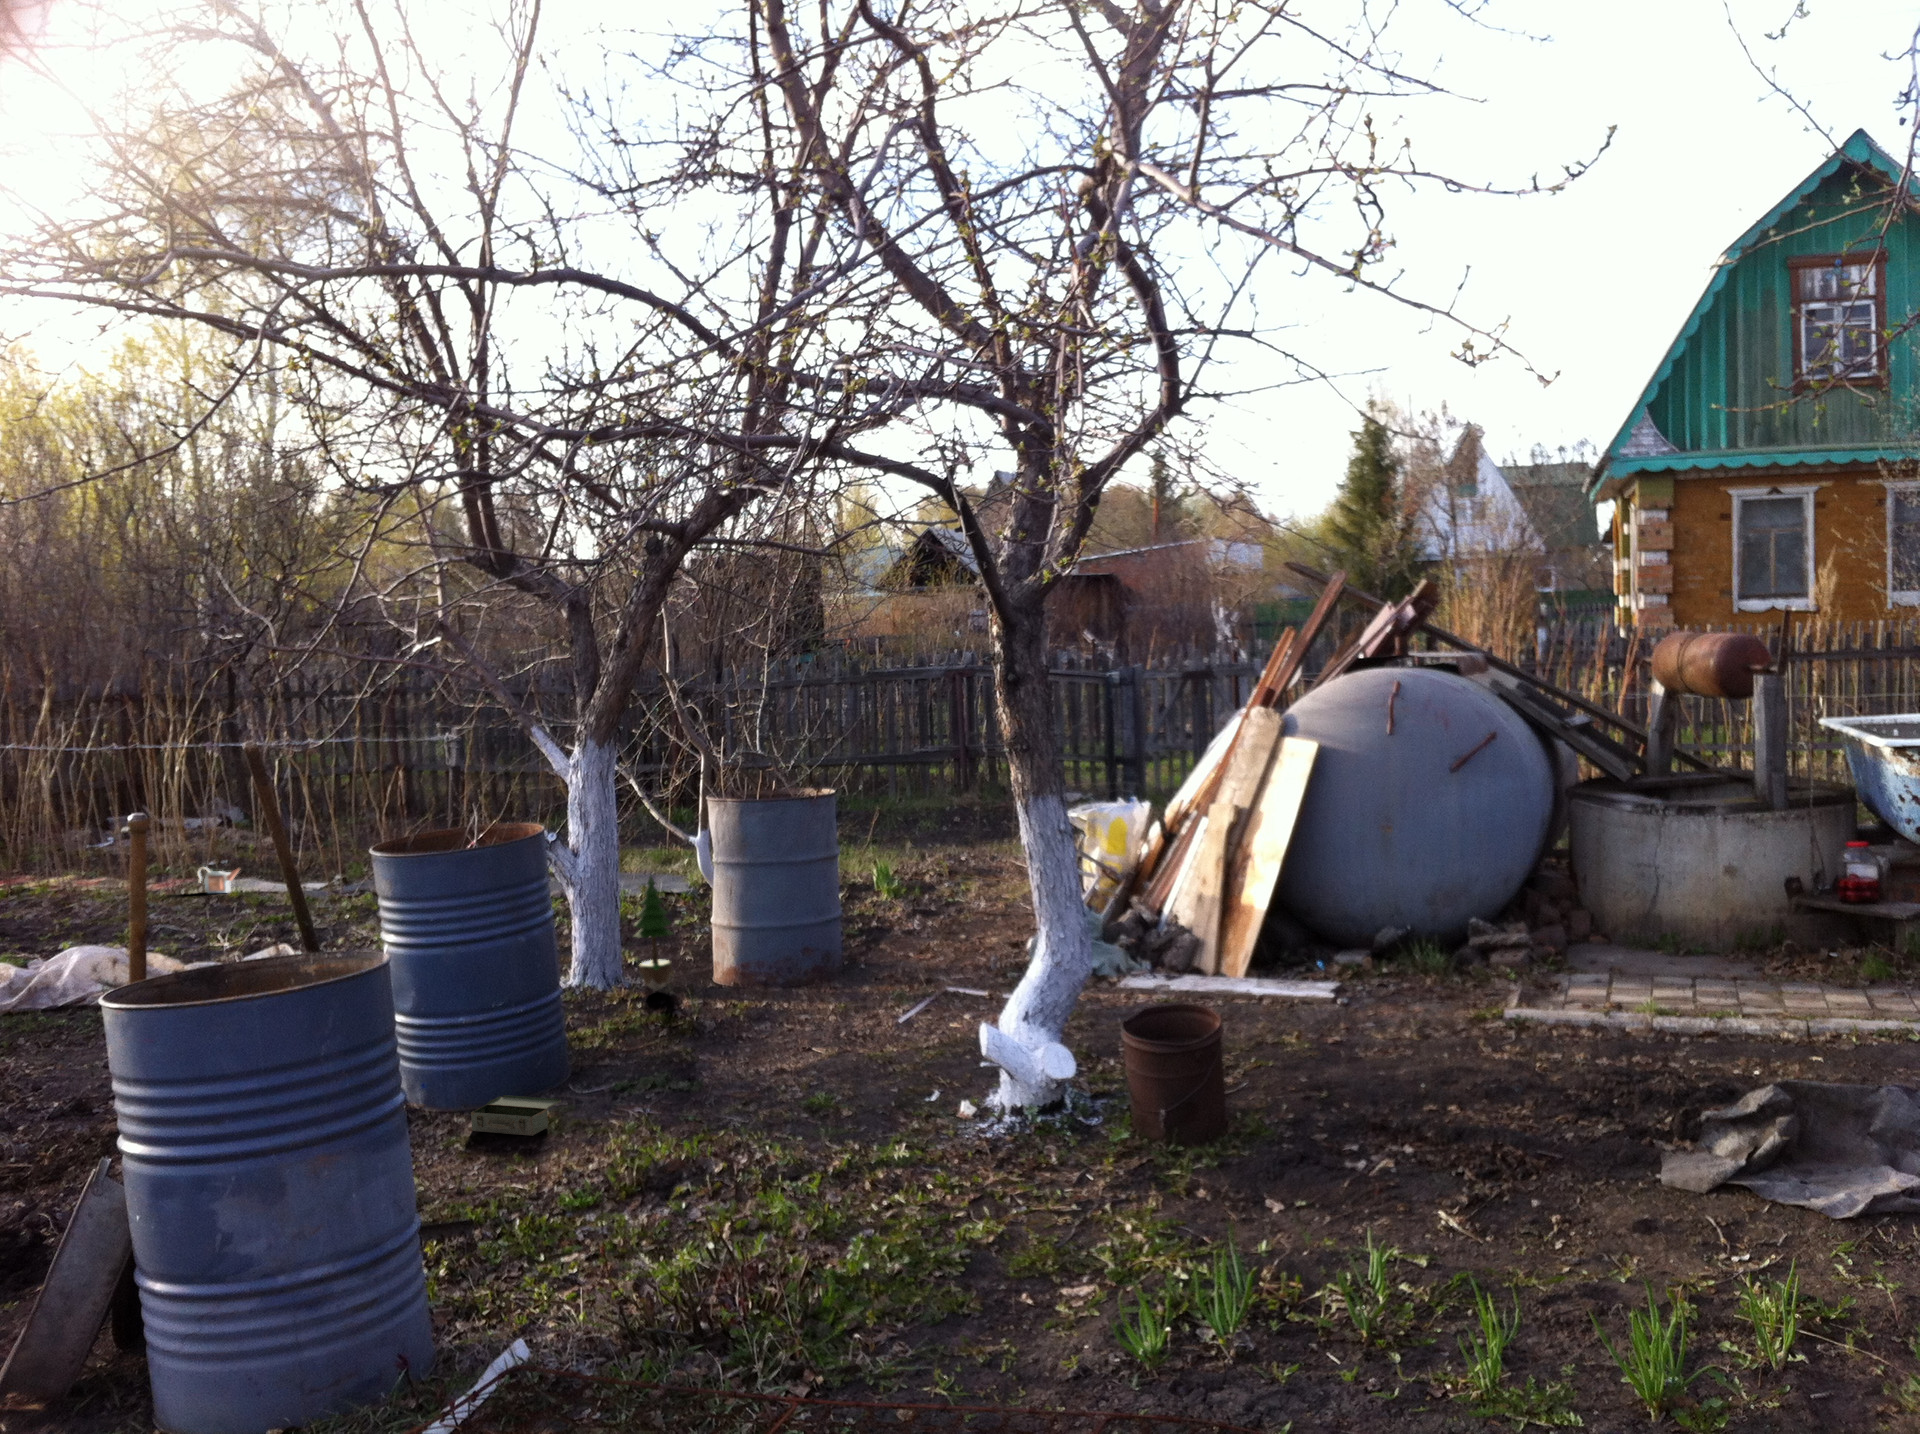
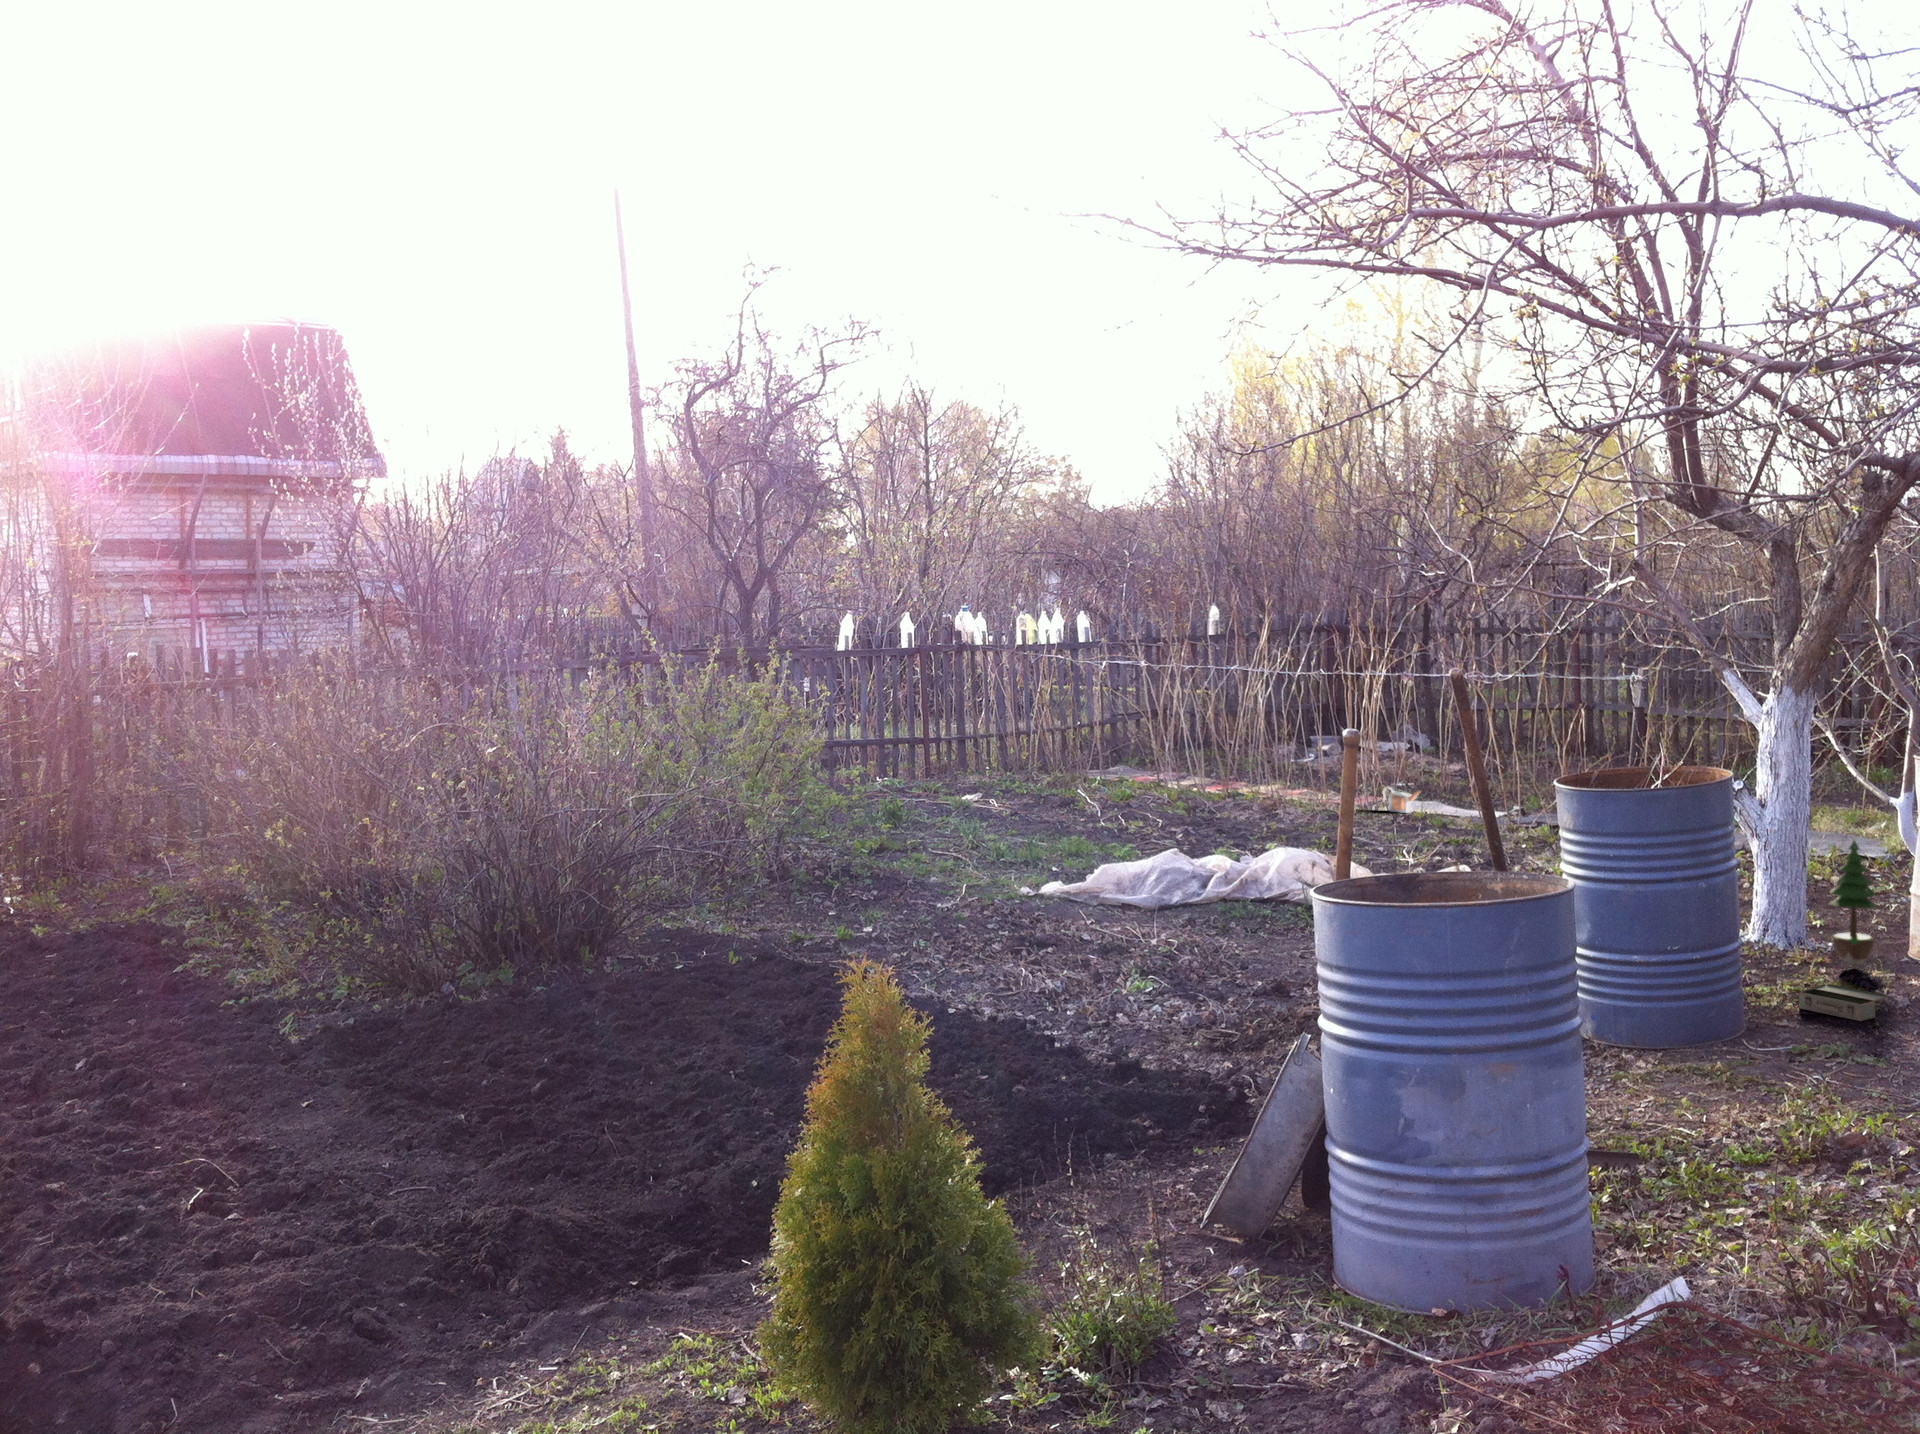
toolbox: present [471,1095,561,1136] -> present [1799,984,1888,1021]

